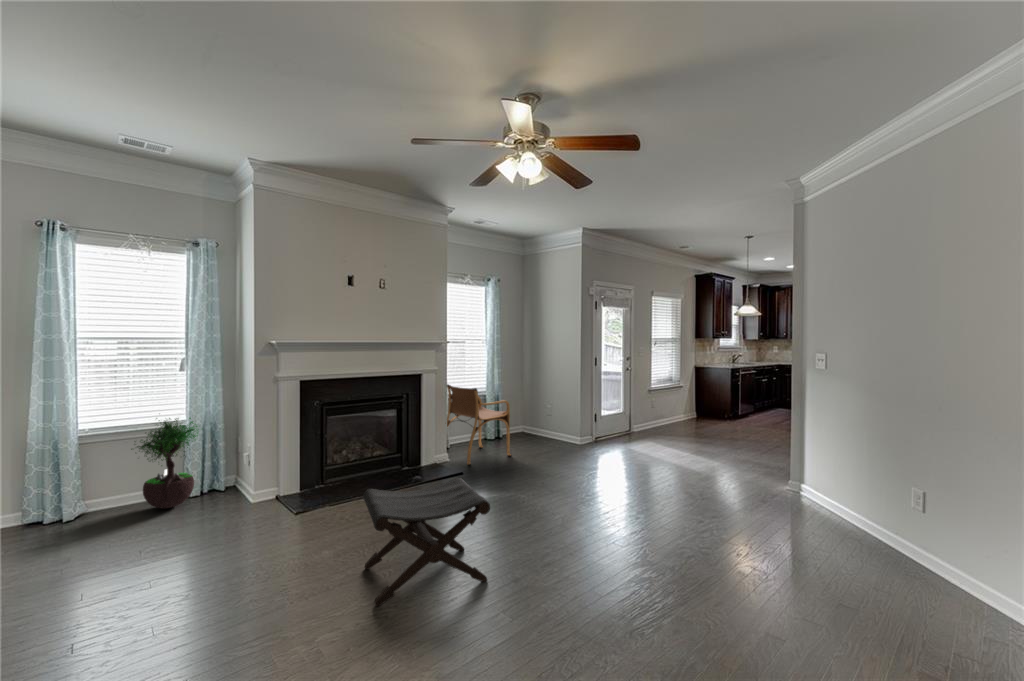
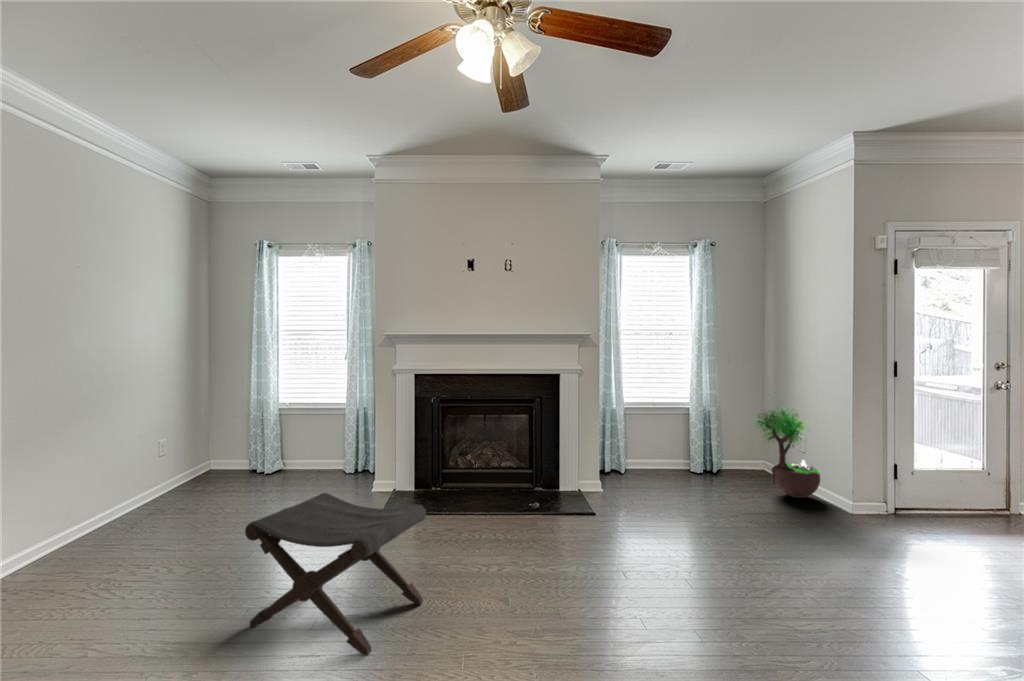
armchair: present [447,384,511,464] -> none [610,391,701,503]
potted tree: present [131,418,198,508] -> present [754,405,820,498]

